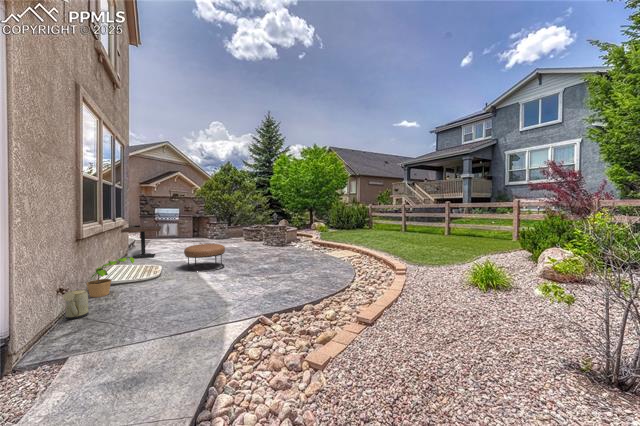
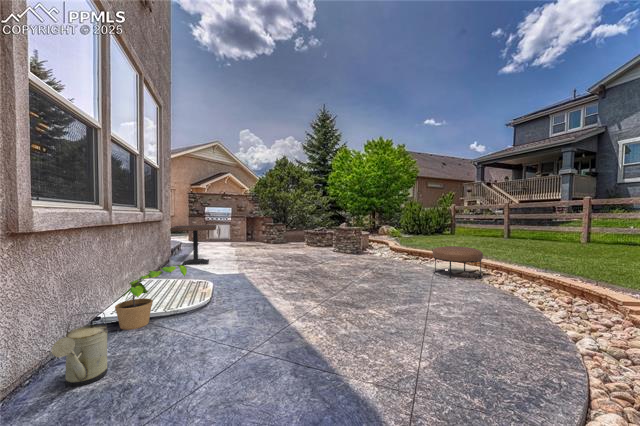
ottoman: present [184,244,225,272] -> present [432,246,483,280]

